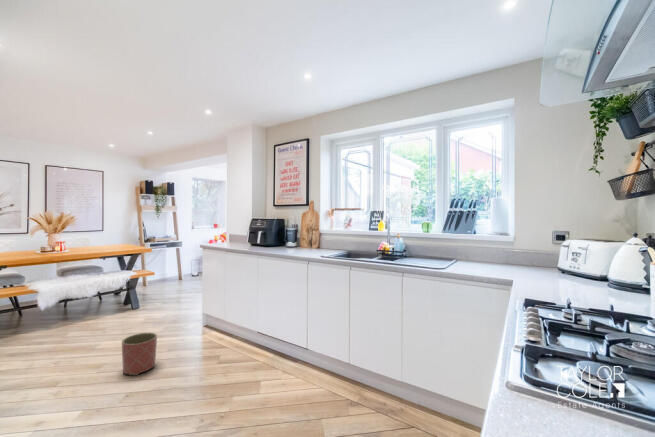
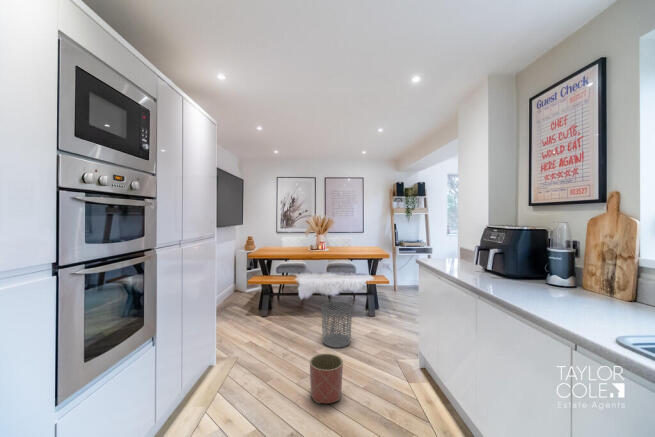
waste bin: none [95,298,134,343] -> present [322,302,352,348]

